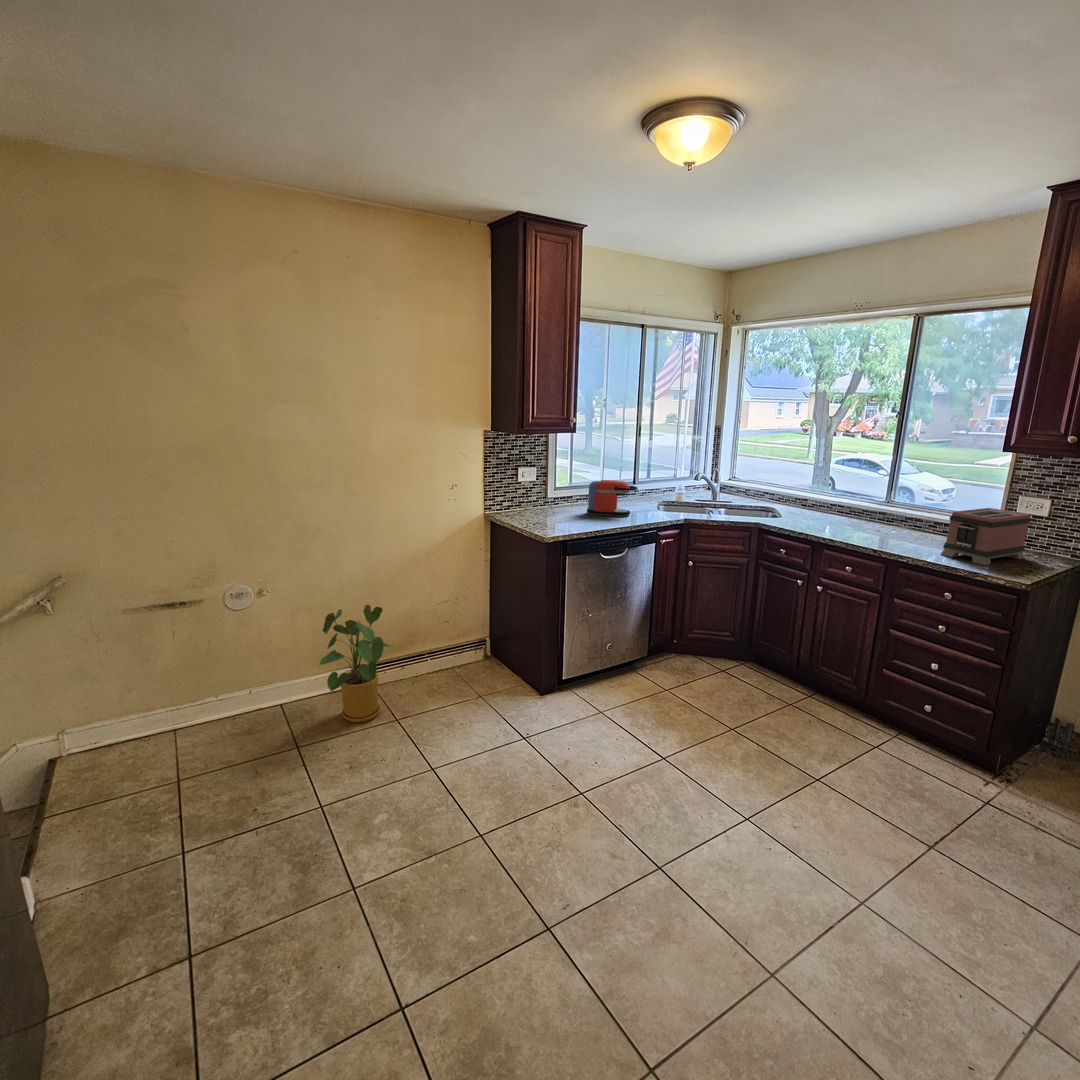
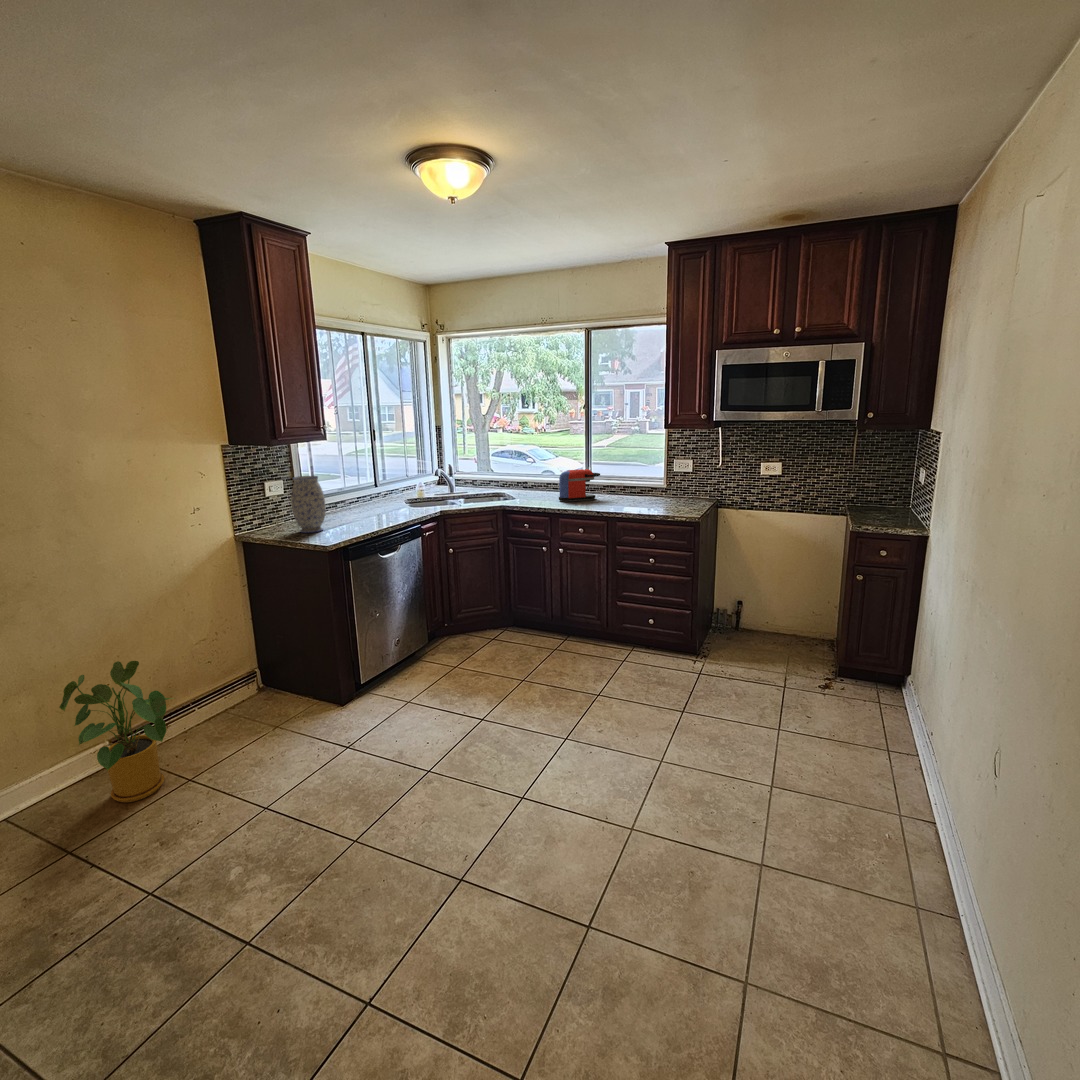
vase: none [533,467,563,522] -> present [291,476,326,533]
coffee maker: present [587,480,638,516] -> present [559,469,600,502]
toaster: present [940,508,1030,565] -> none [639,470,685,510]

